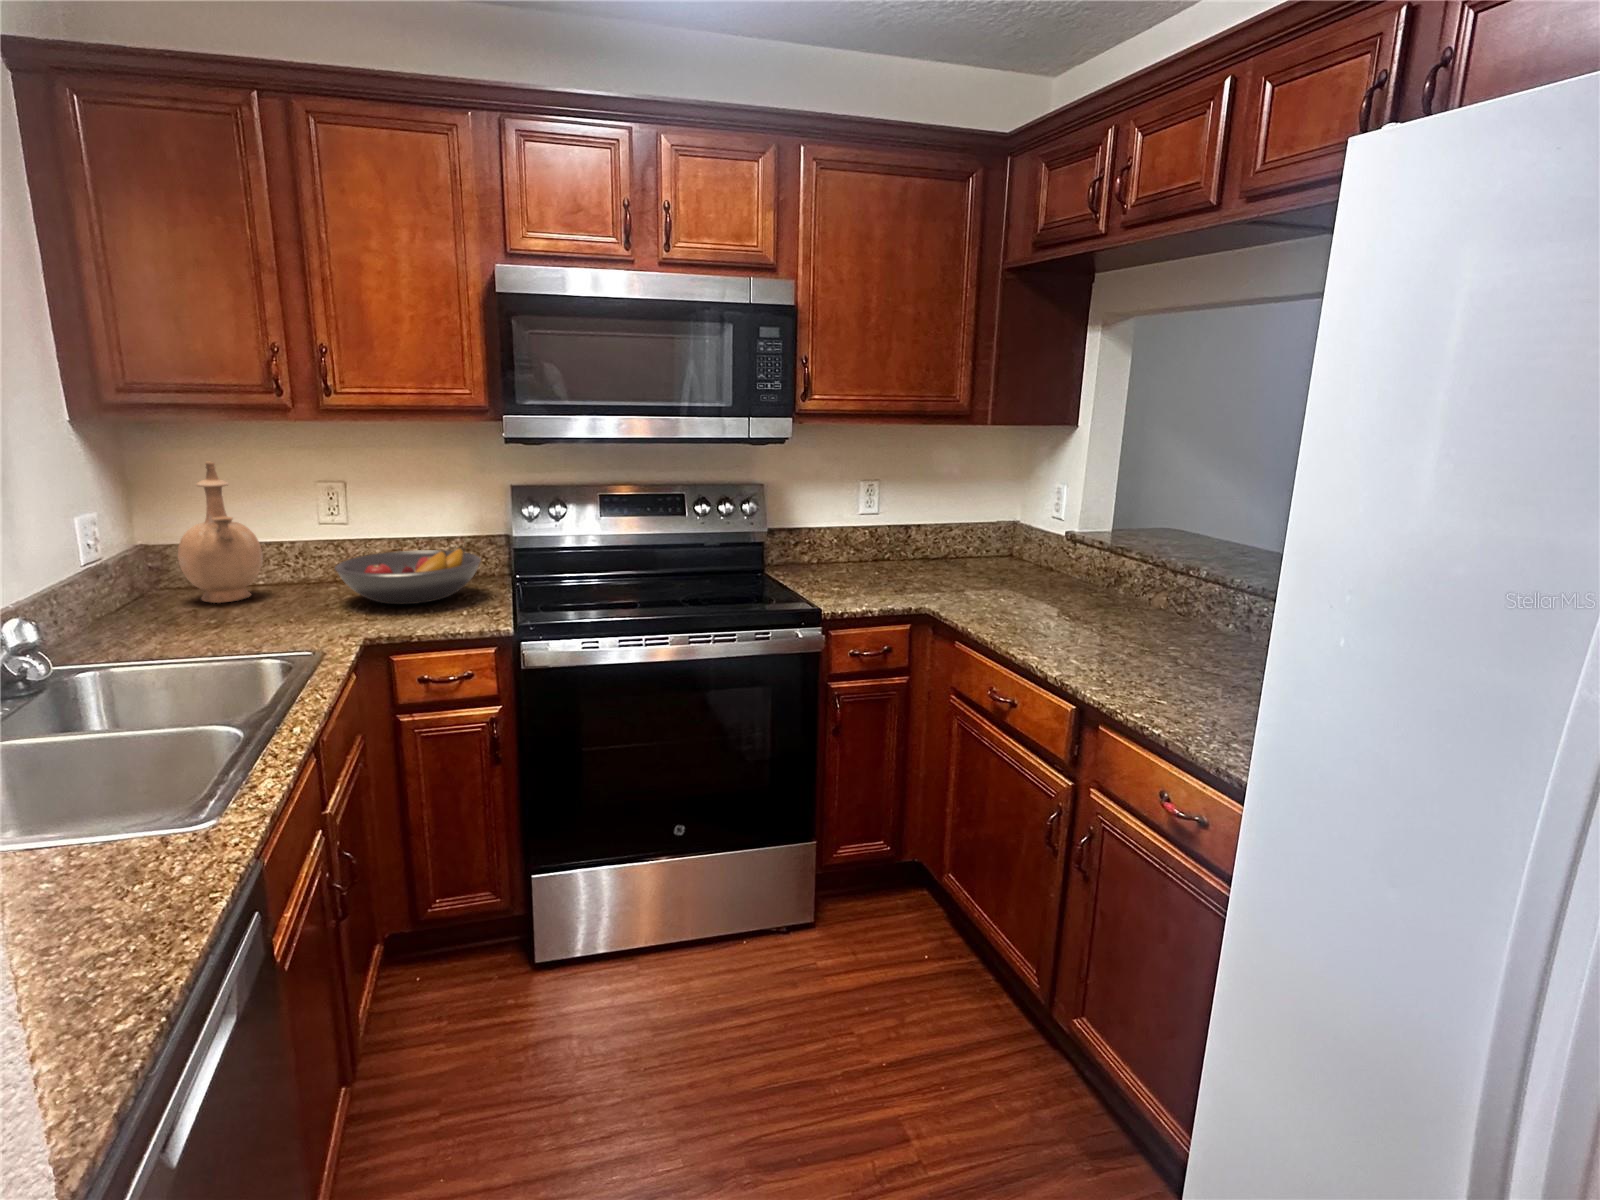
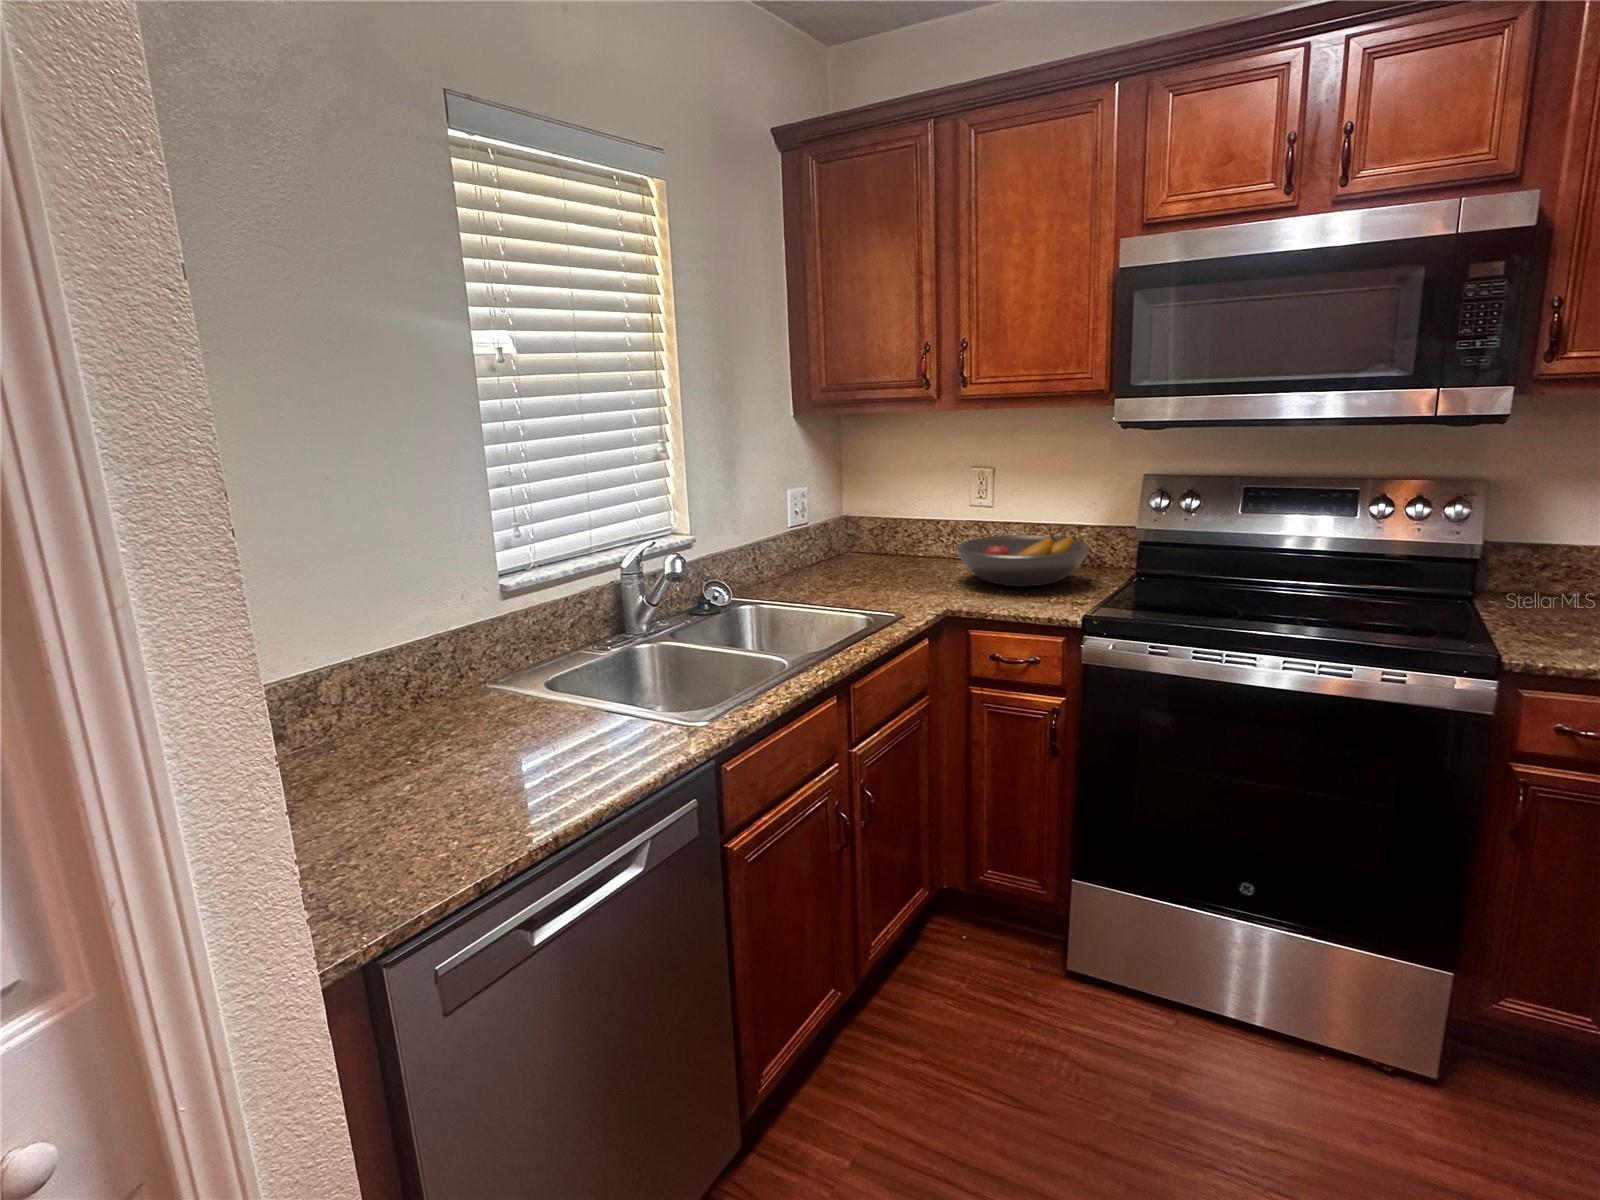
vase: present [178,462,263,603] -> none [856,447,917,567]

